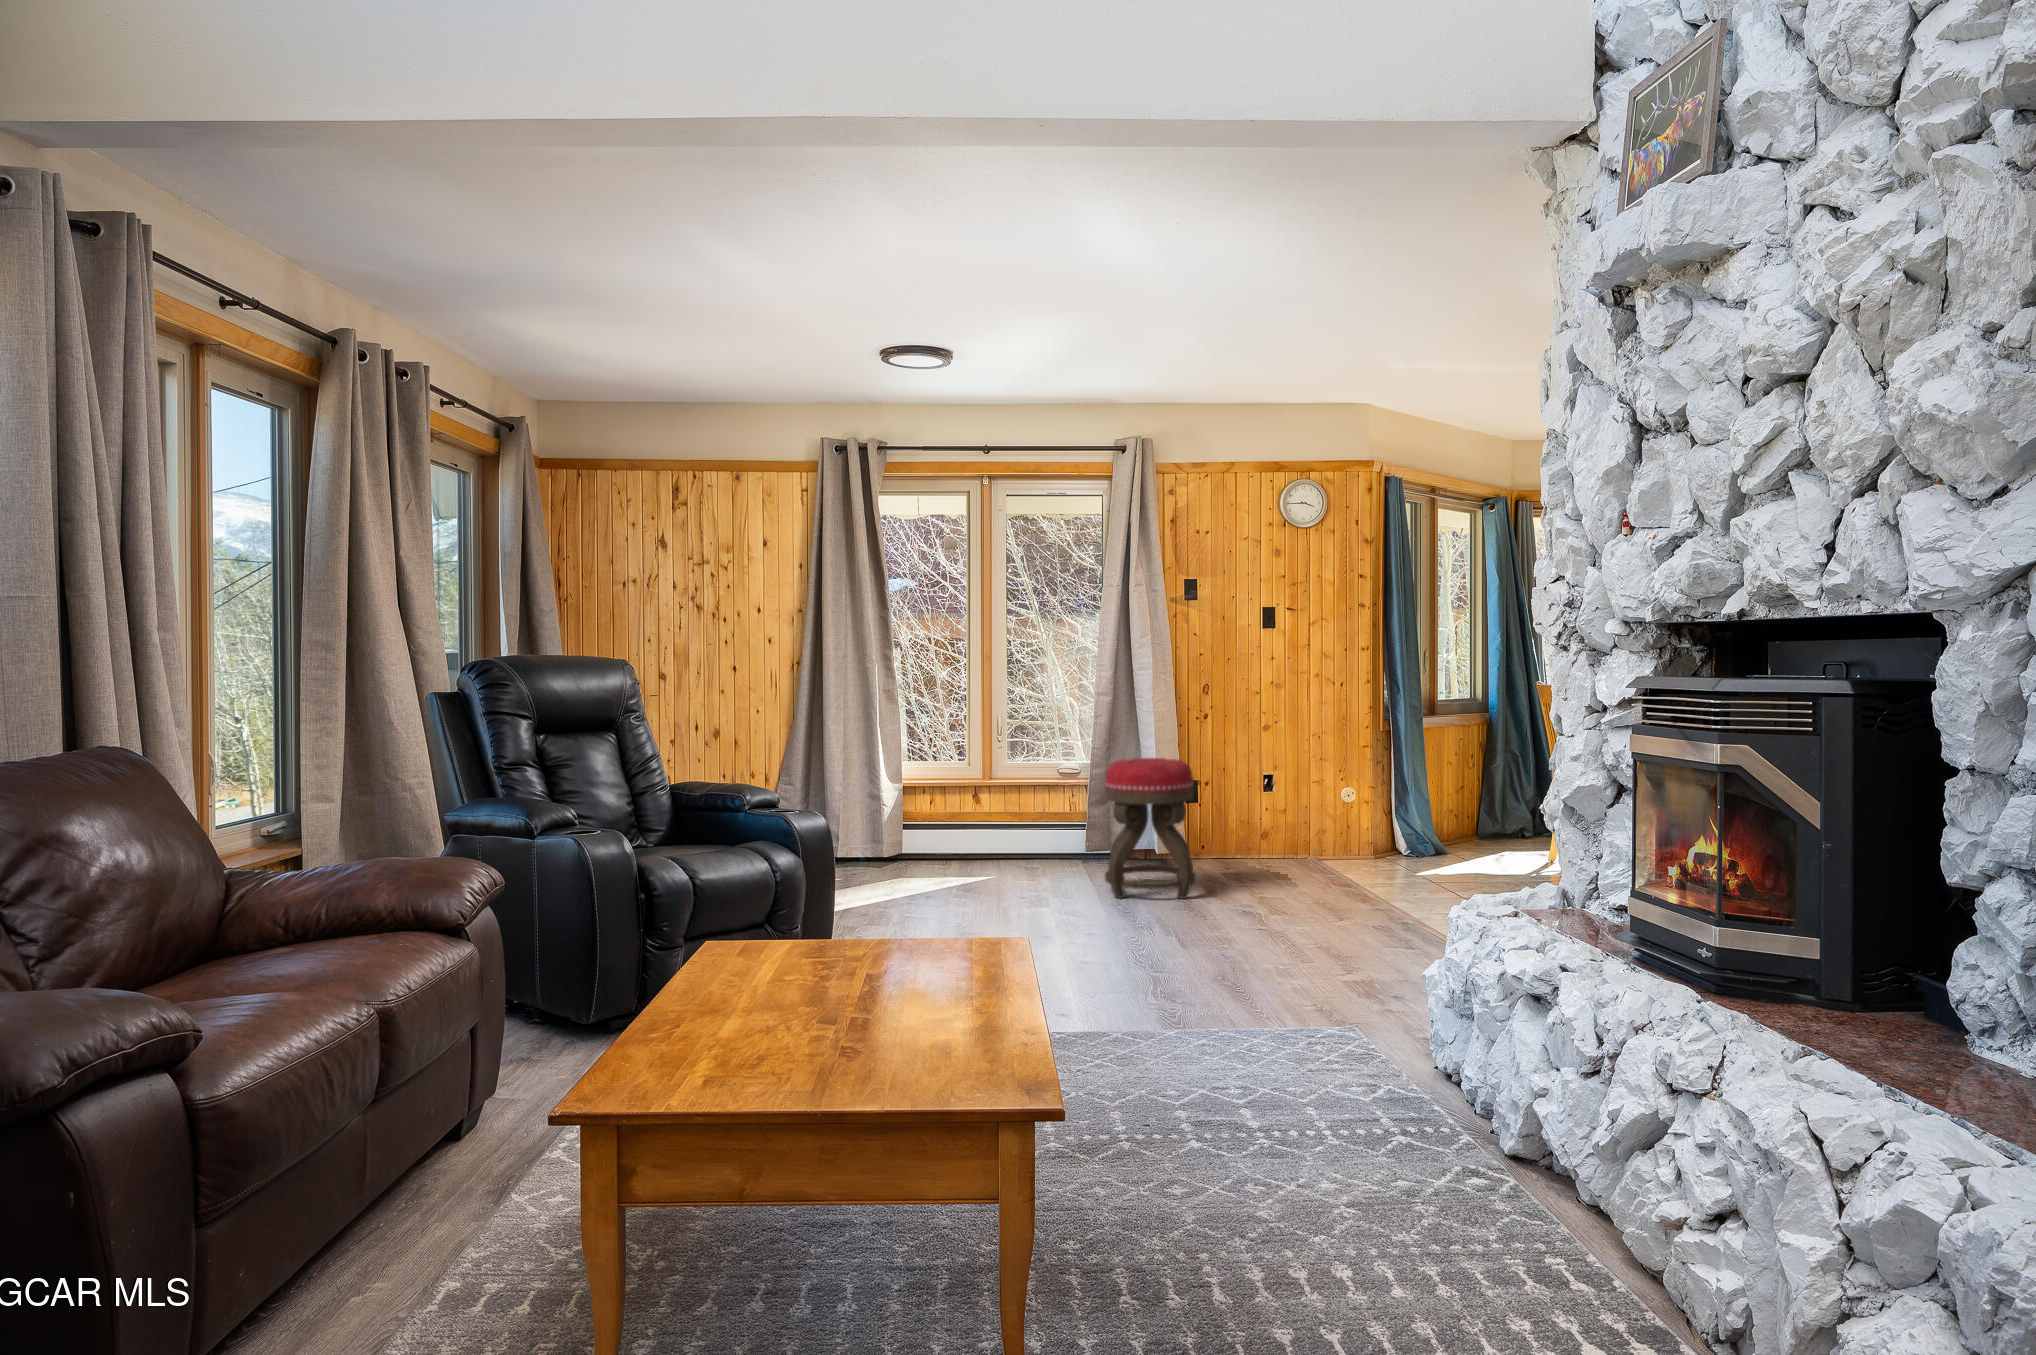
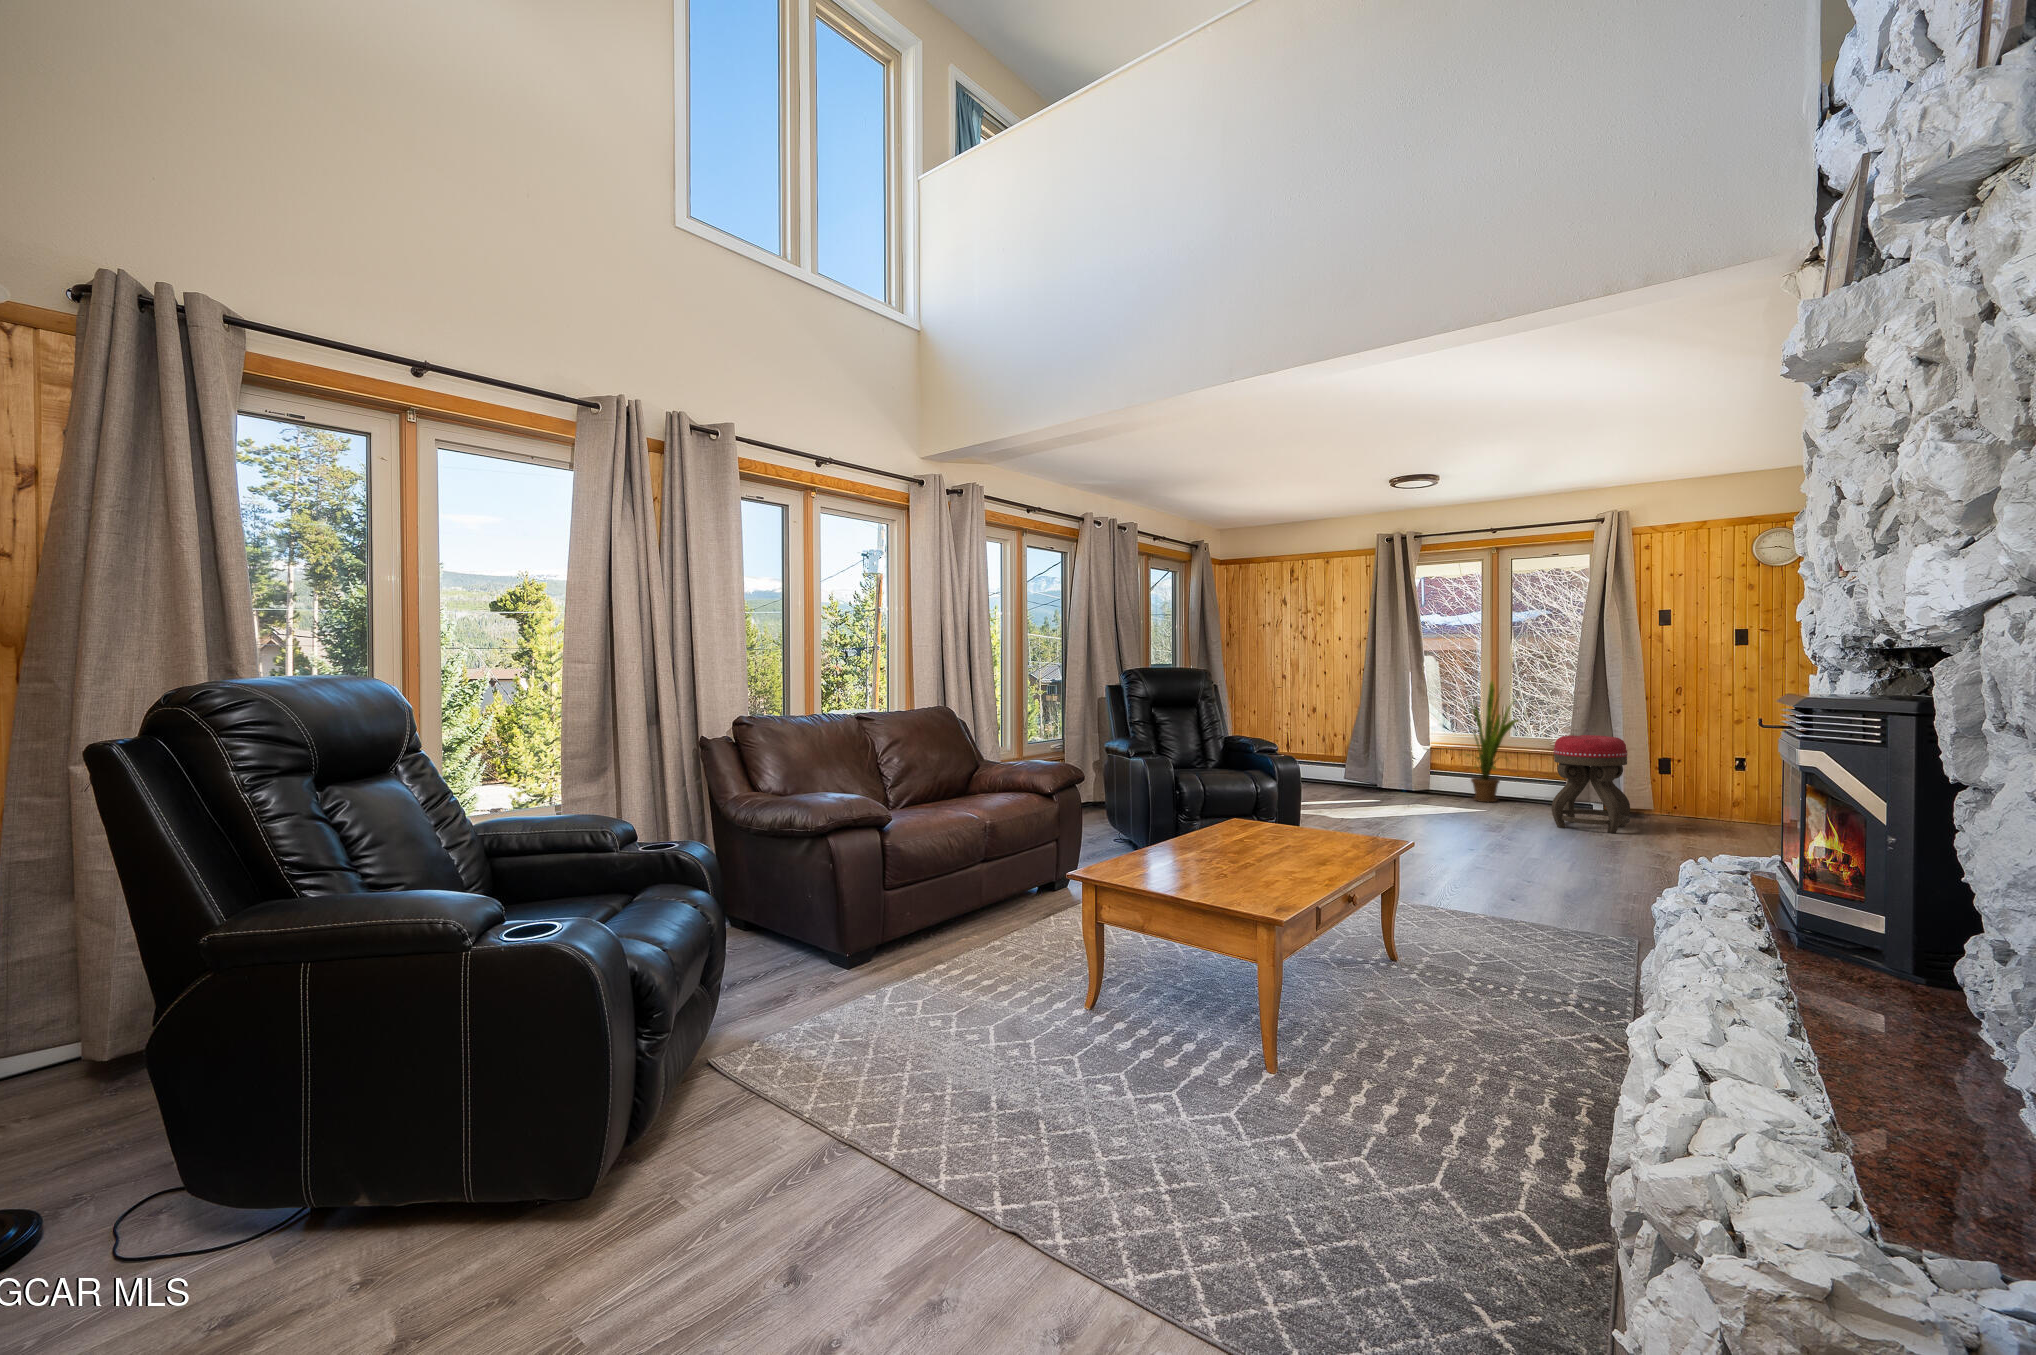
house plant: none [929,678,1032,865] -> present [1454,682,1518,802]

